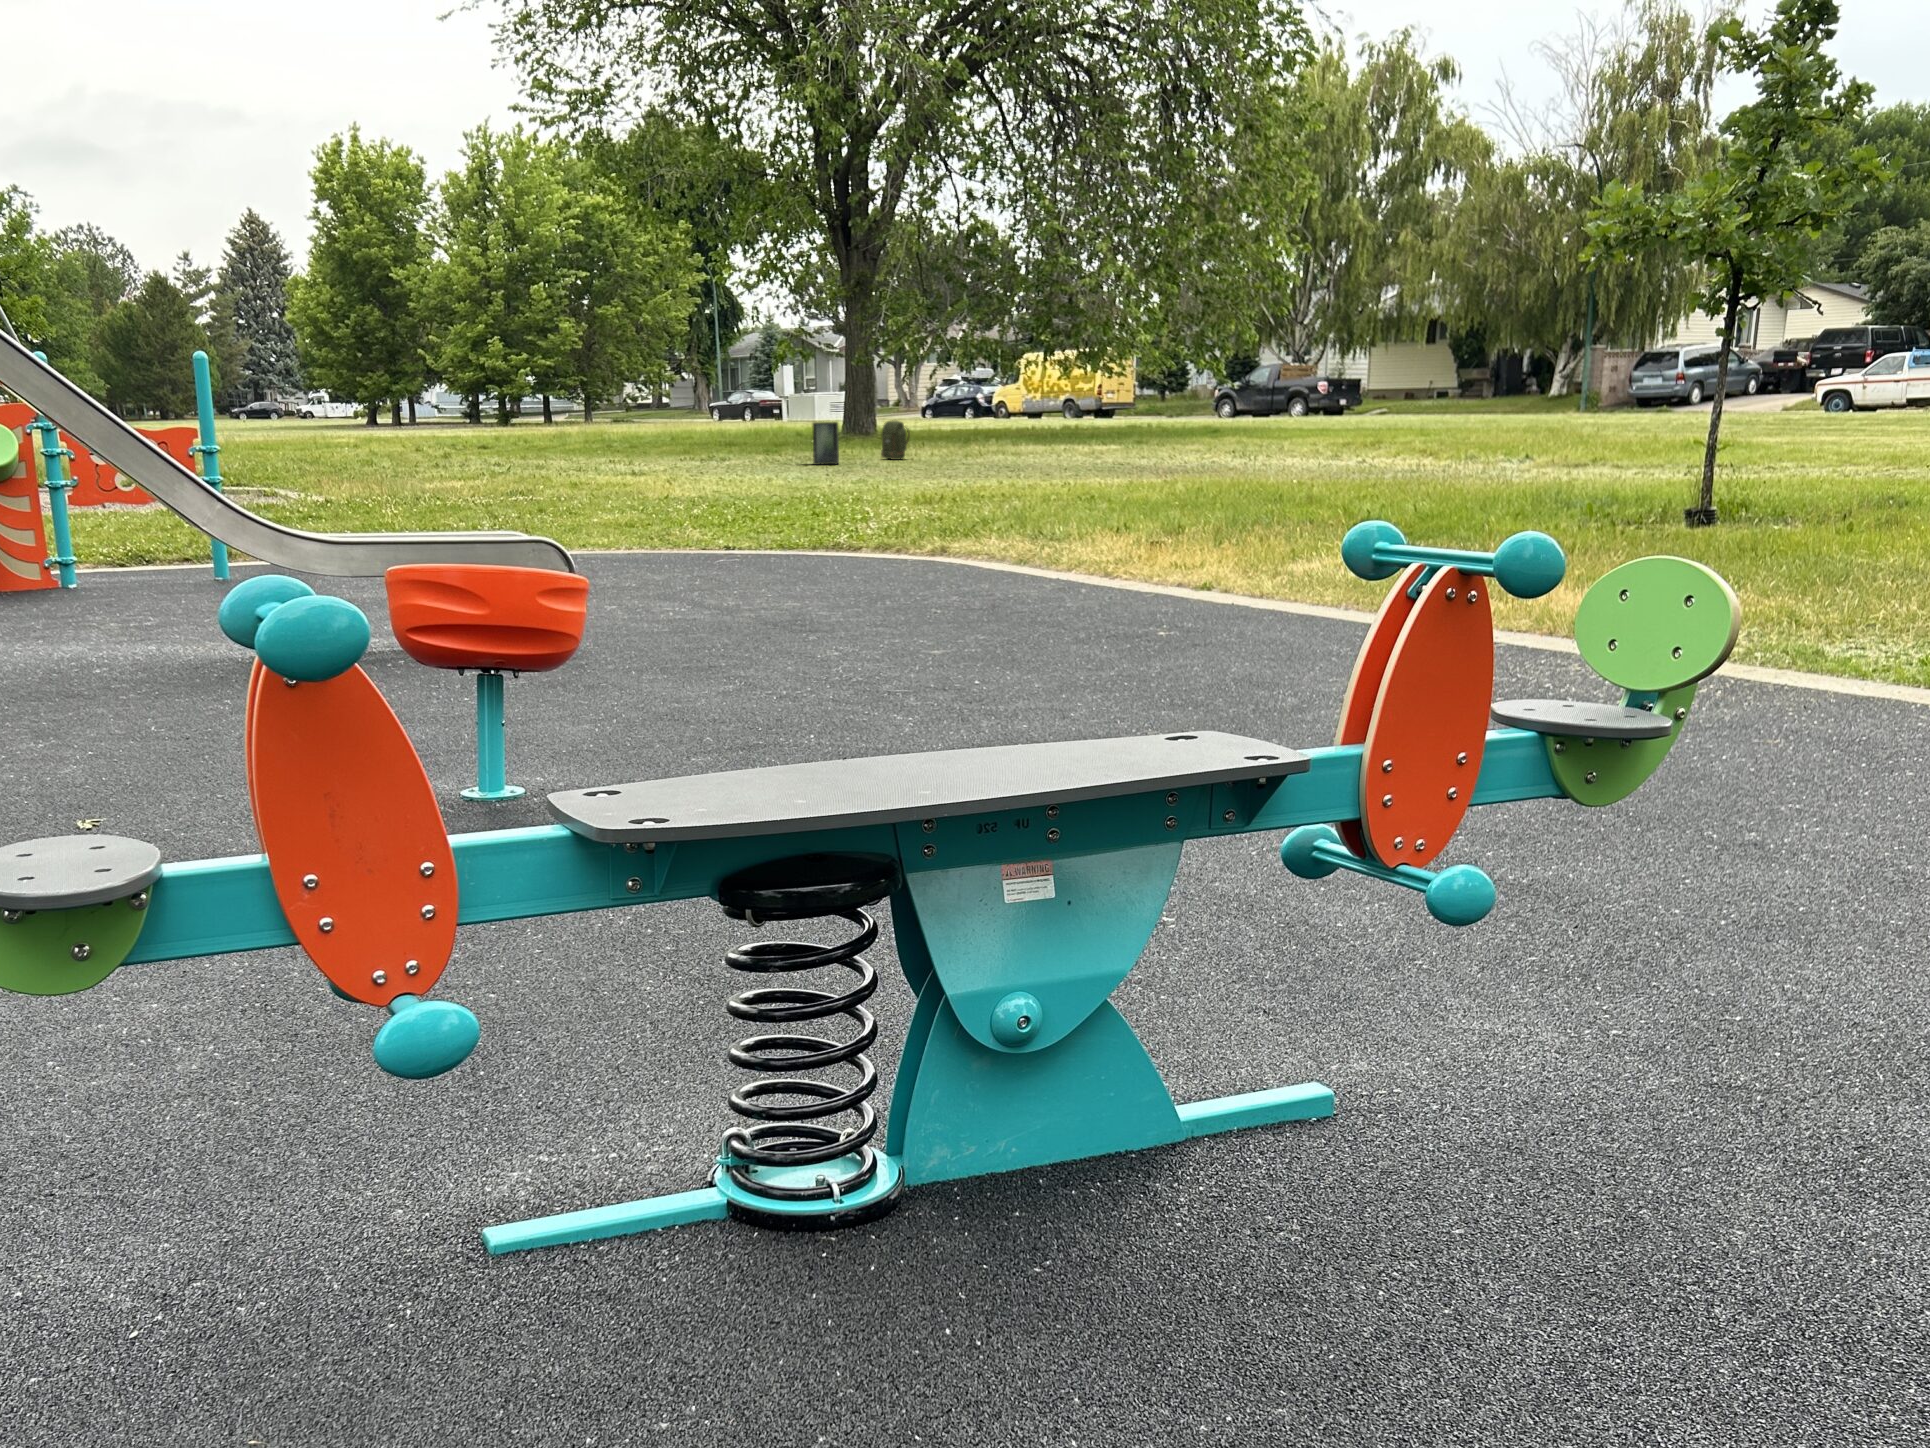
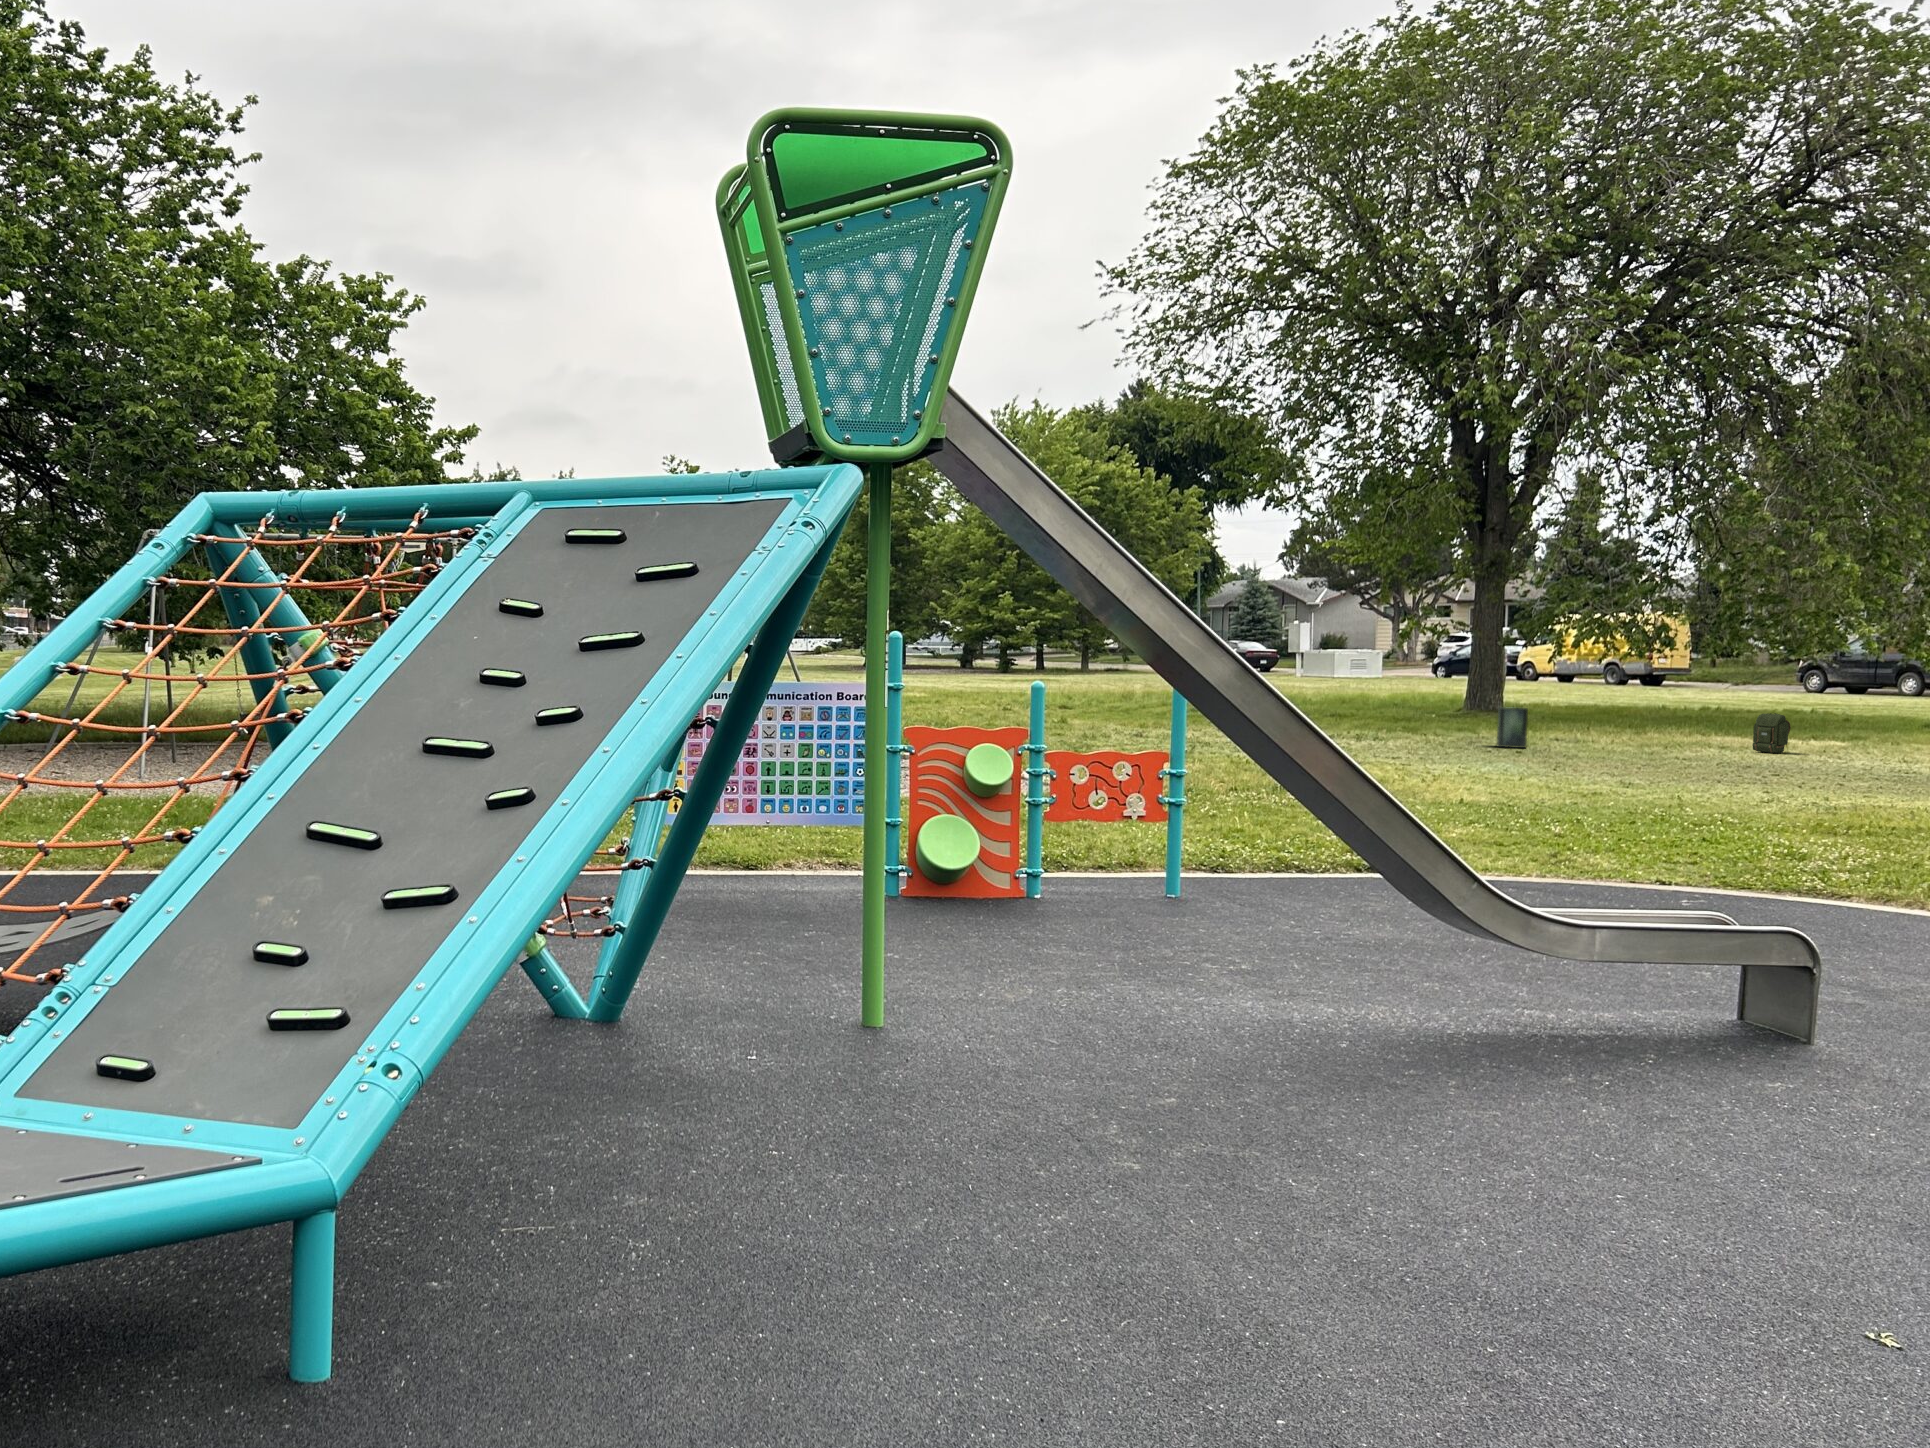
backpack: present [881,420,910,460] -> present [1752,713,1791,753]

